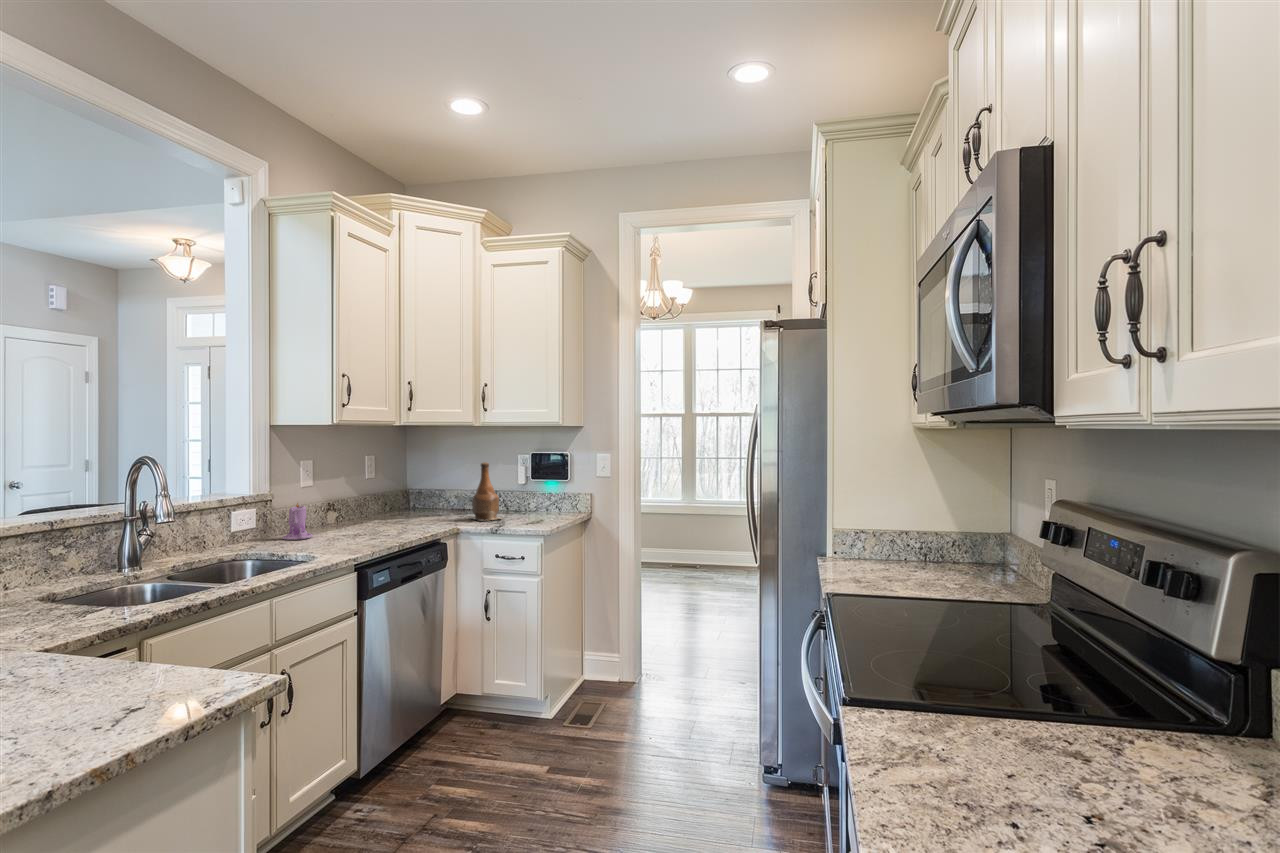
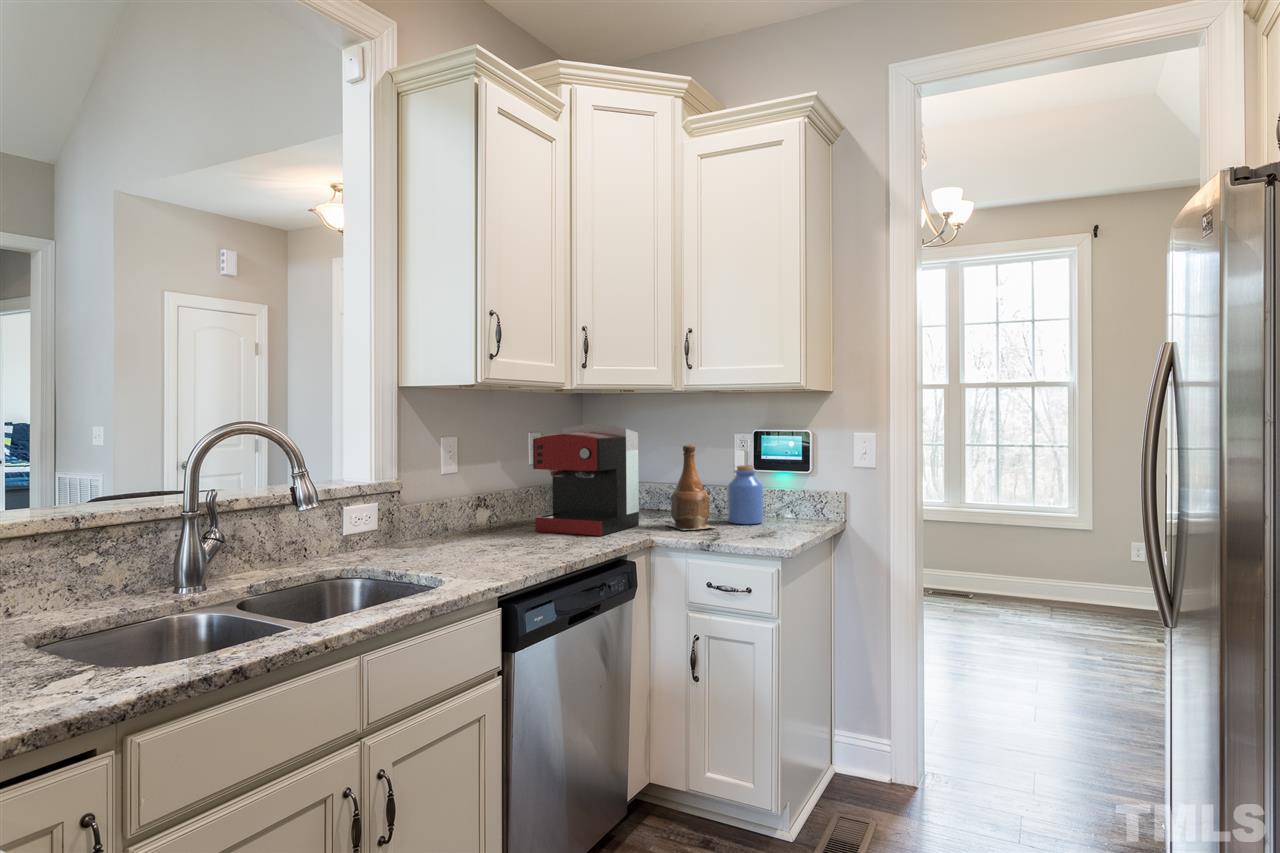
coffee maker: none [371,449,449,527] -> present [533,424,639,536]
jar: none [512,476,537,516] -> present [728,465,763,524]
candle: present [282,503,313,540] -> none [412,495,452,549]

